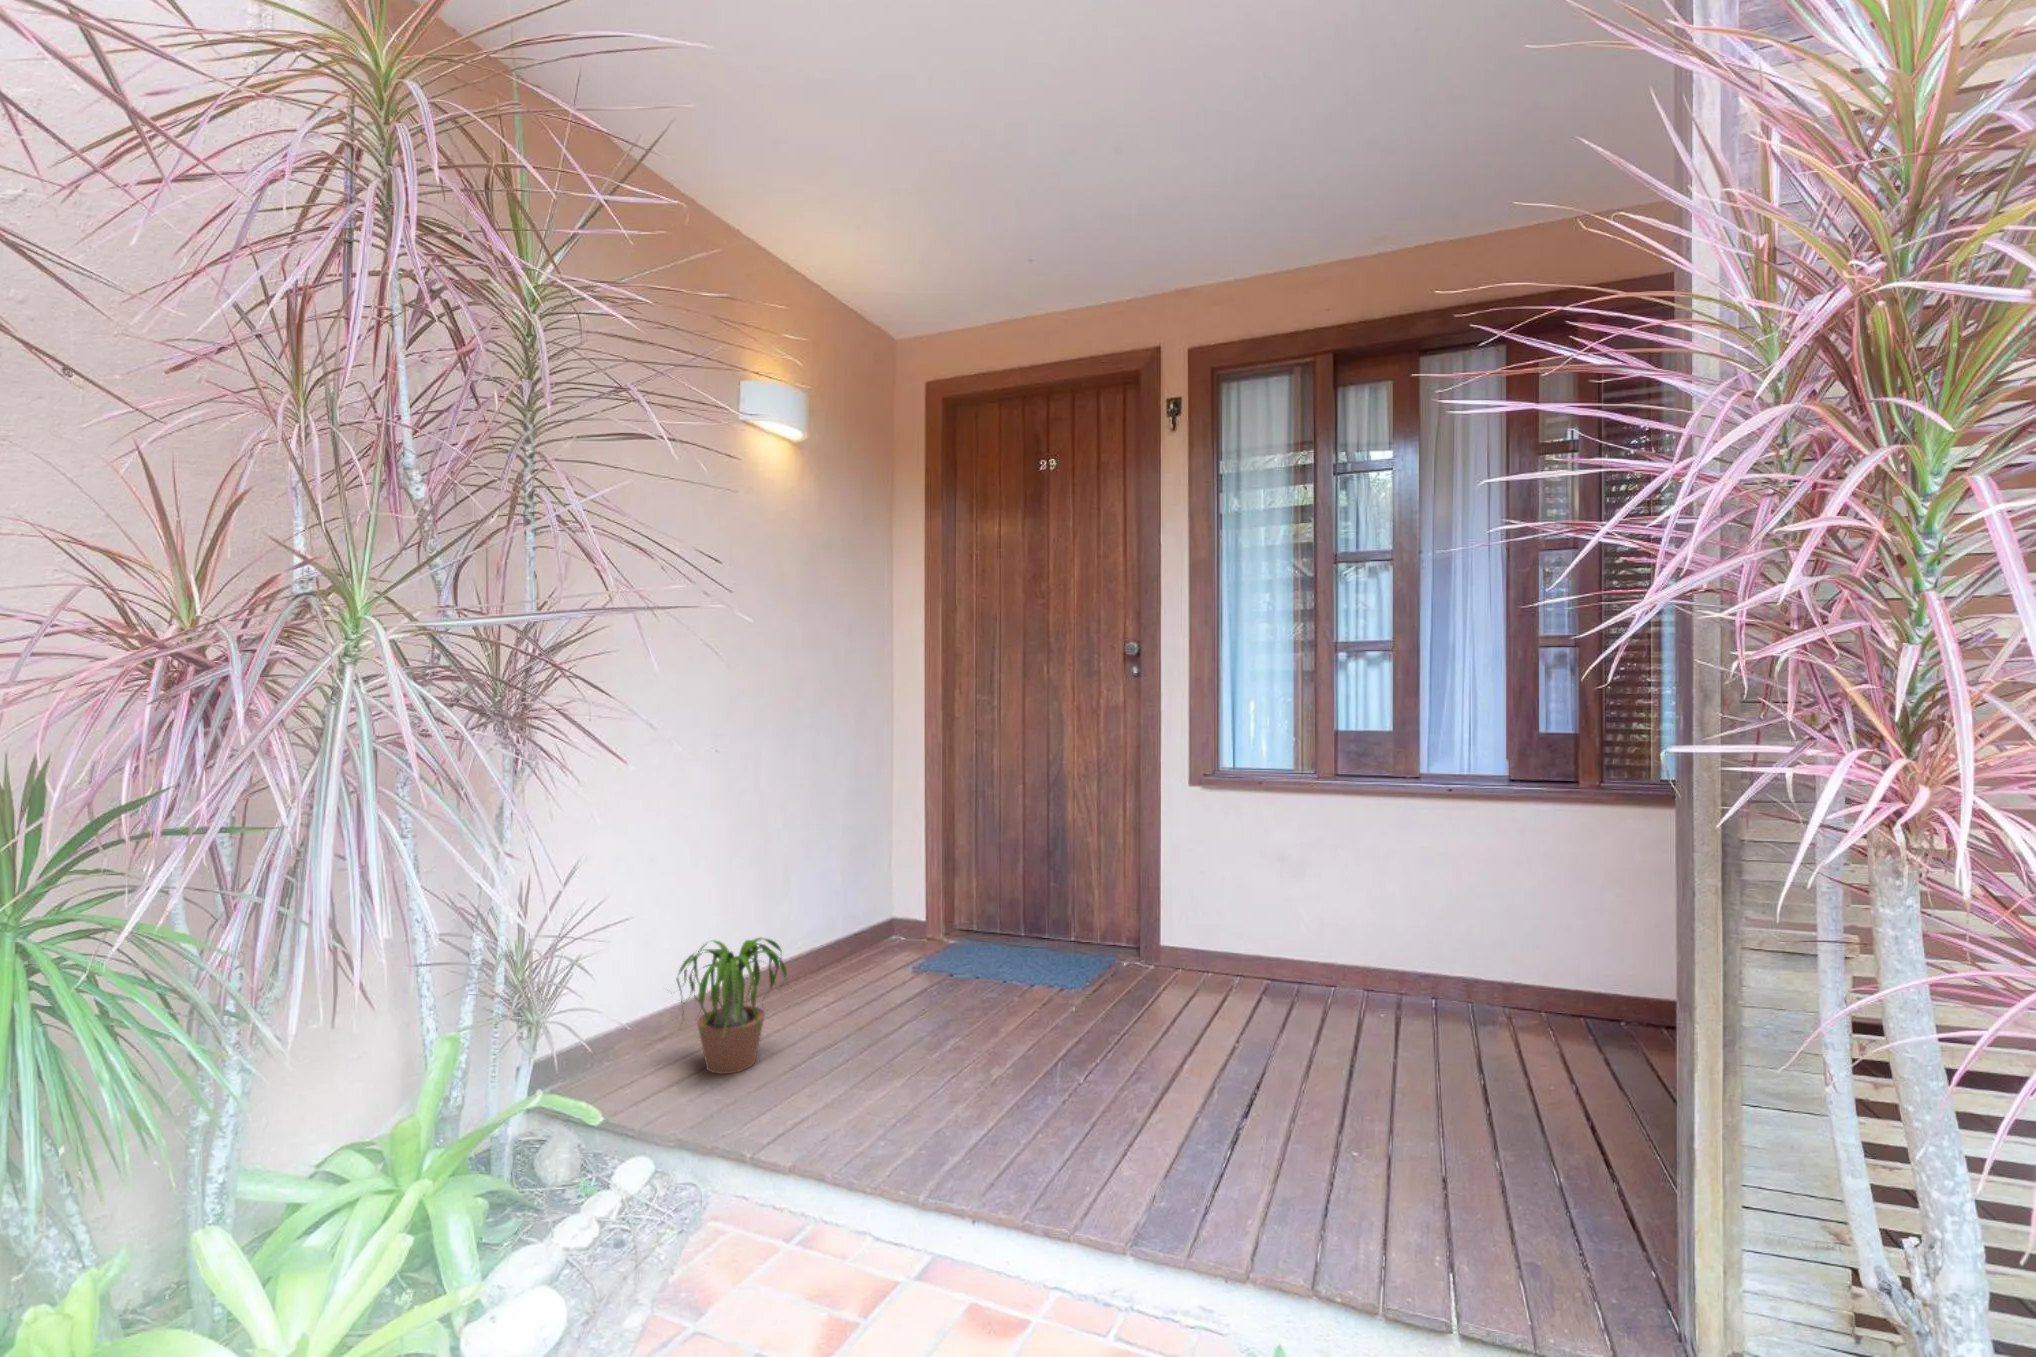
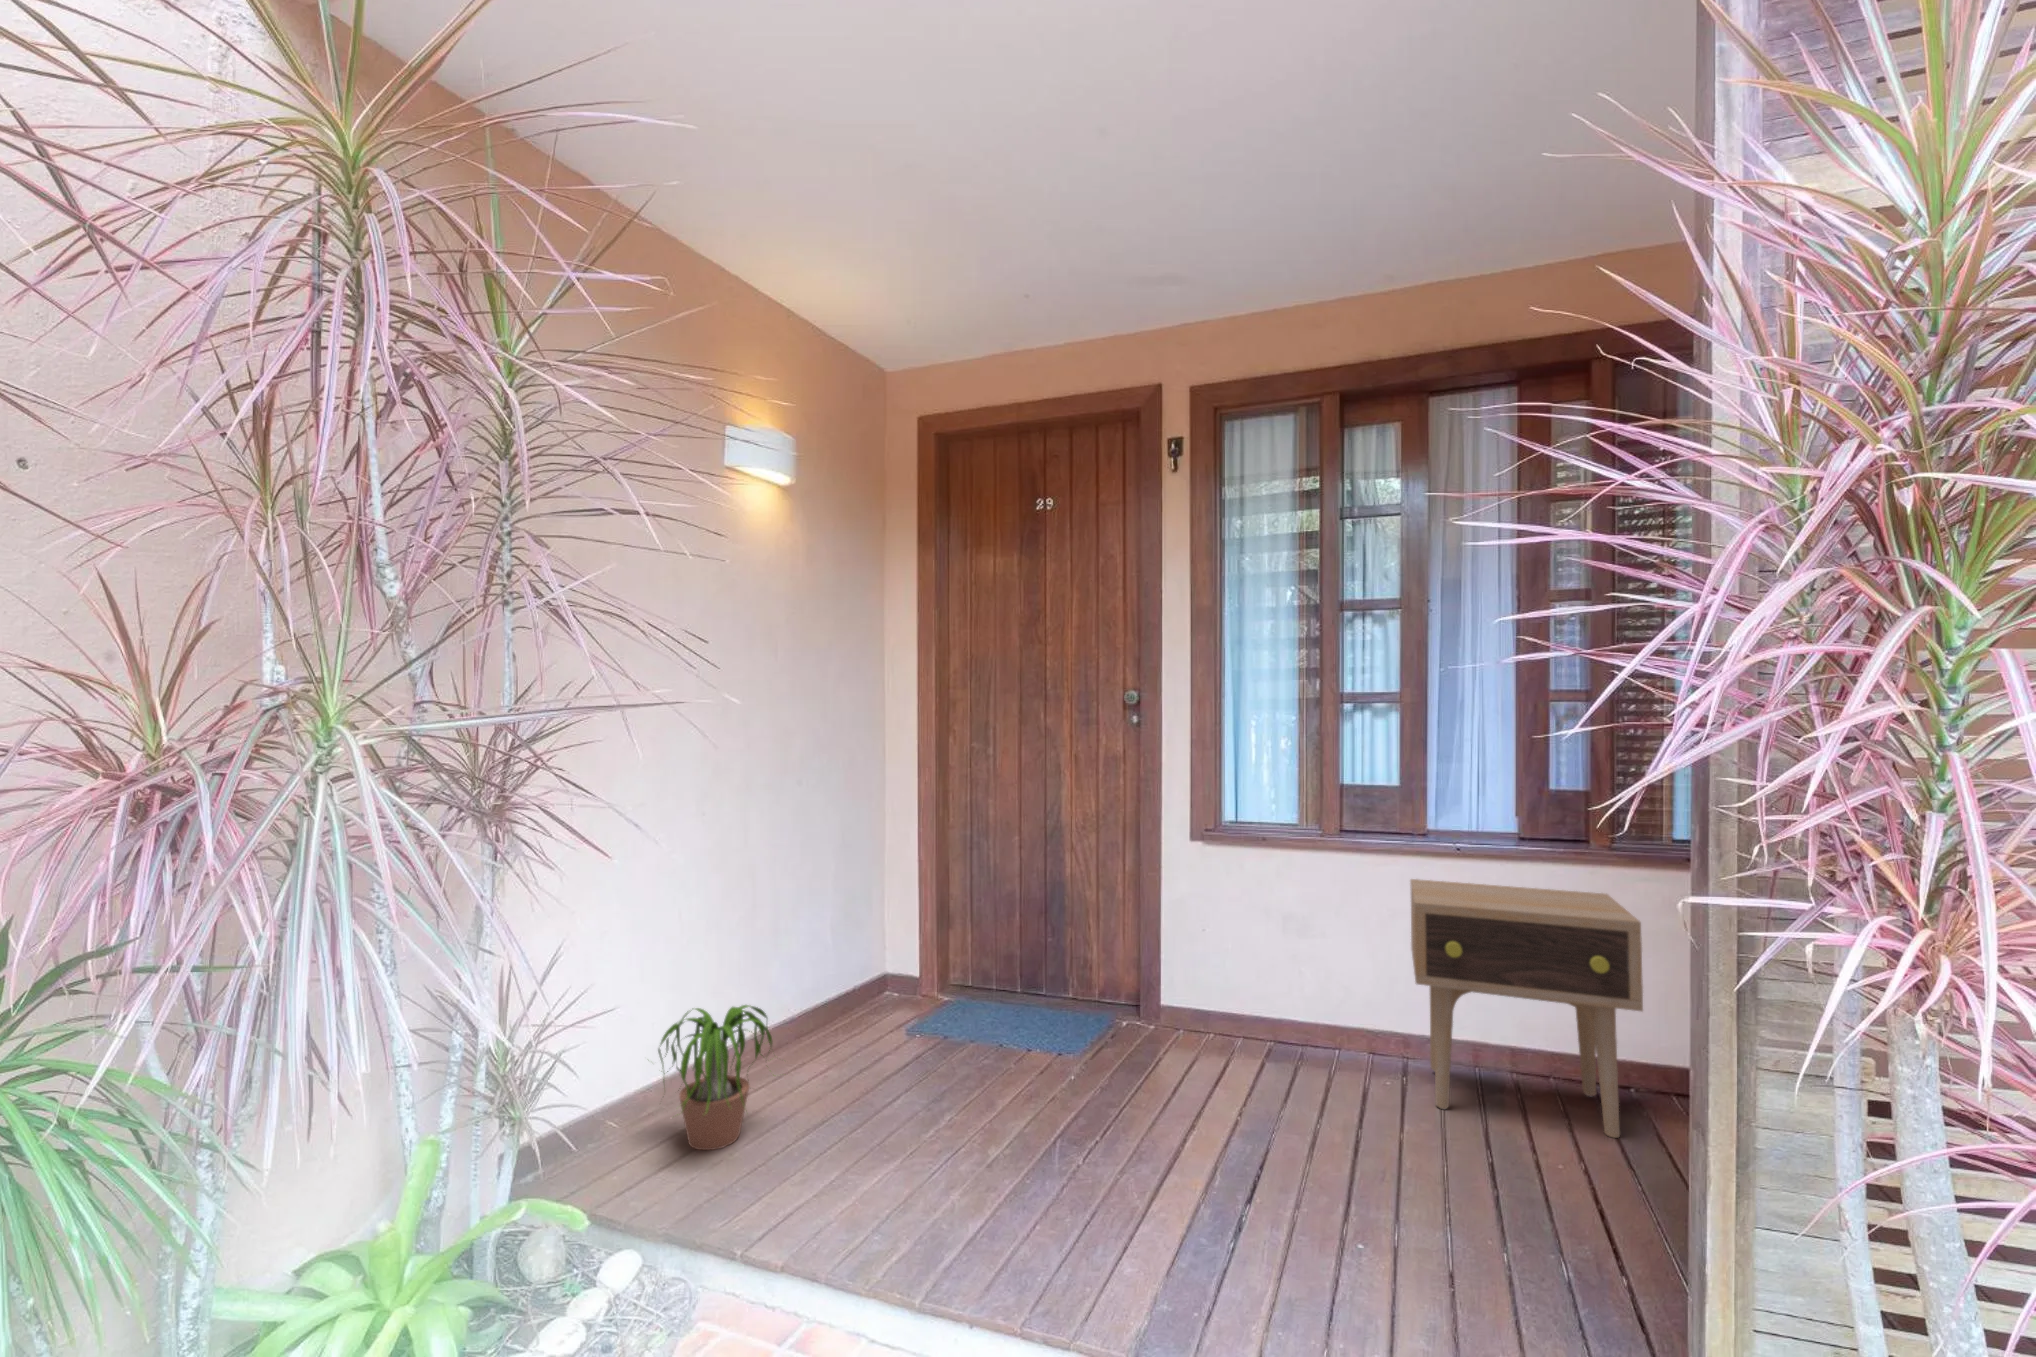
side table: none [1404,823,1629,1065] -> present [1410,879,1643,1138]

